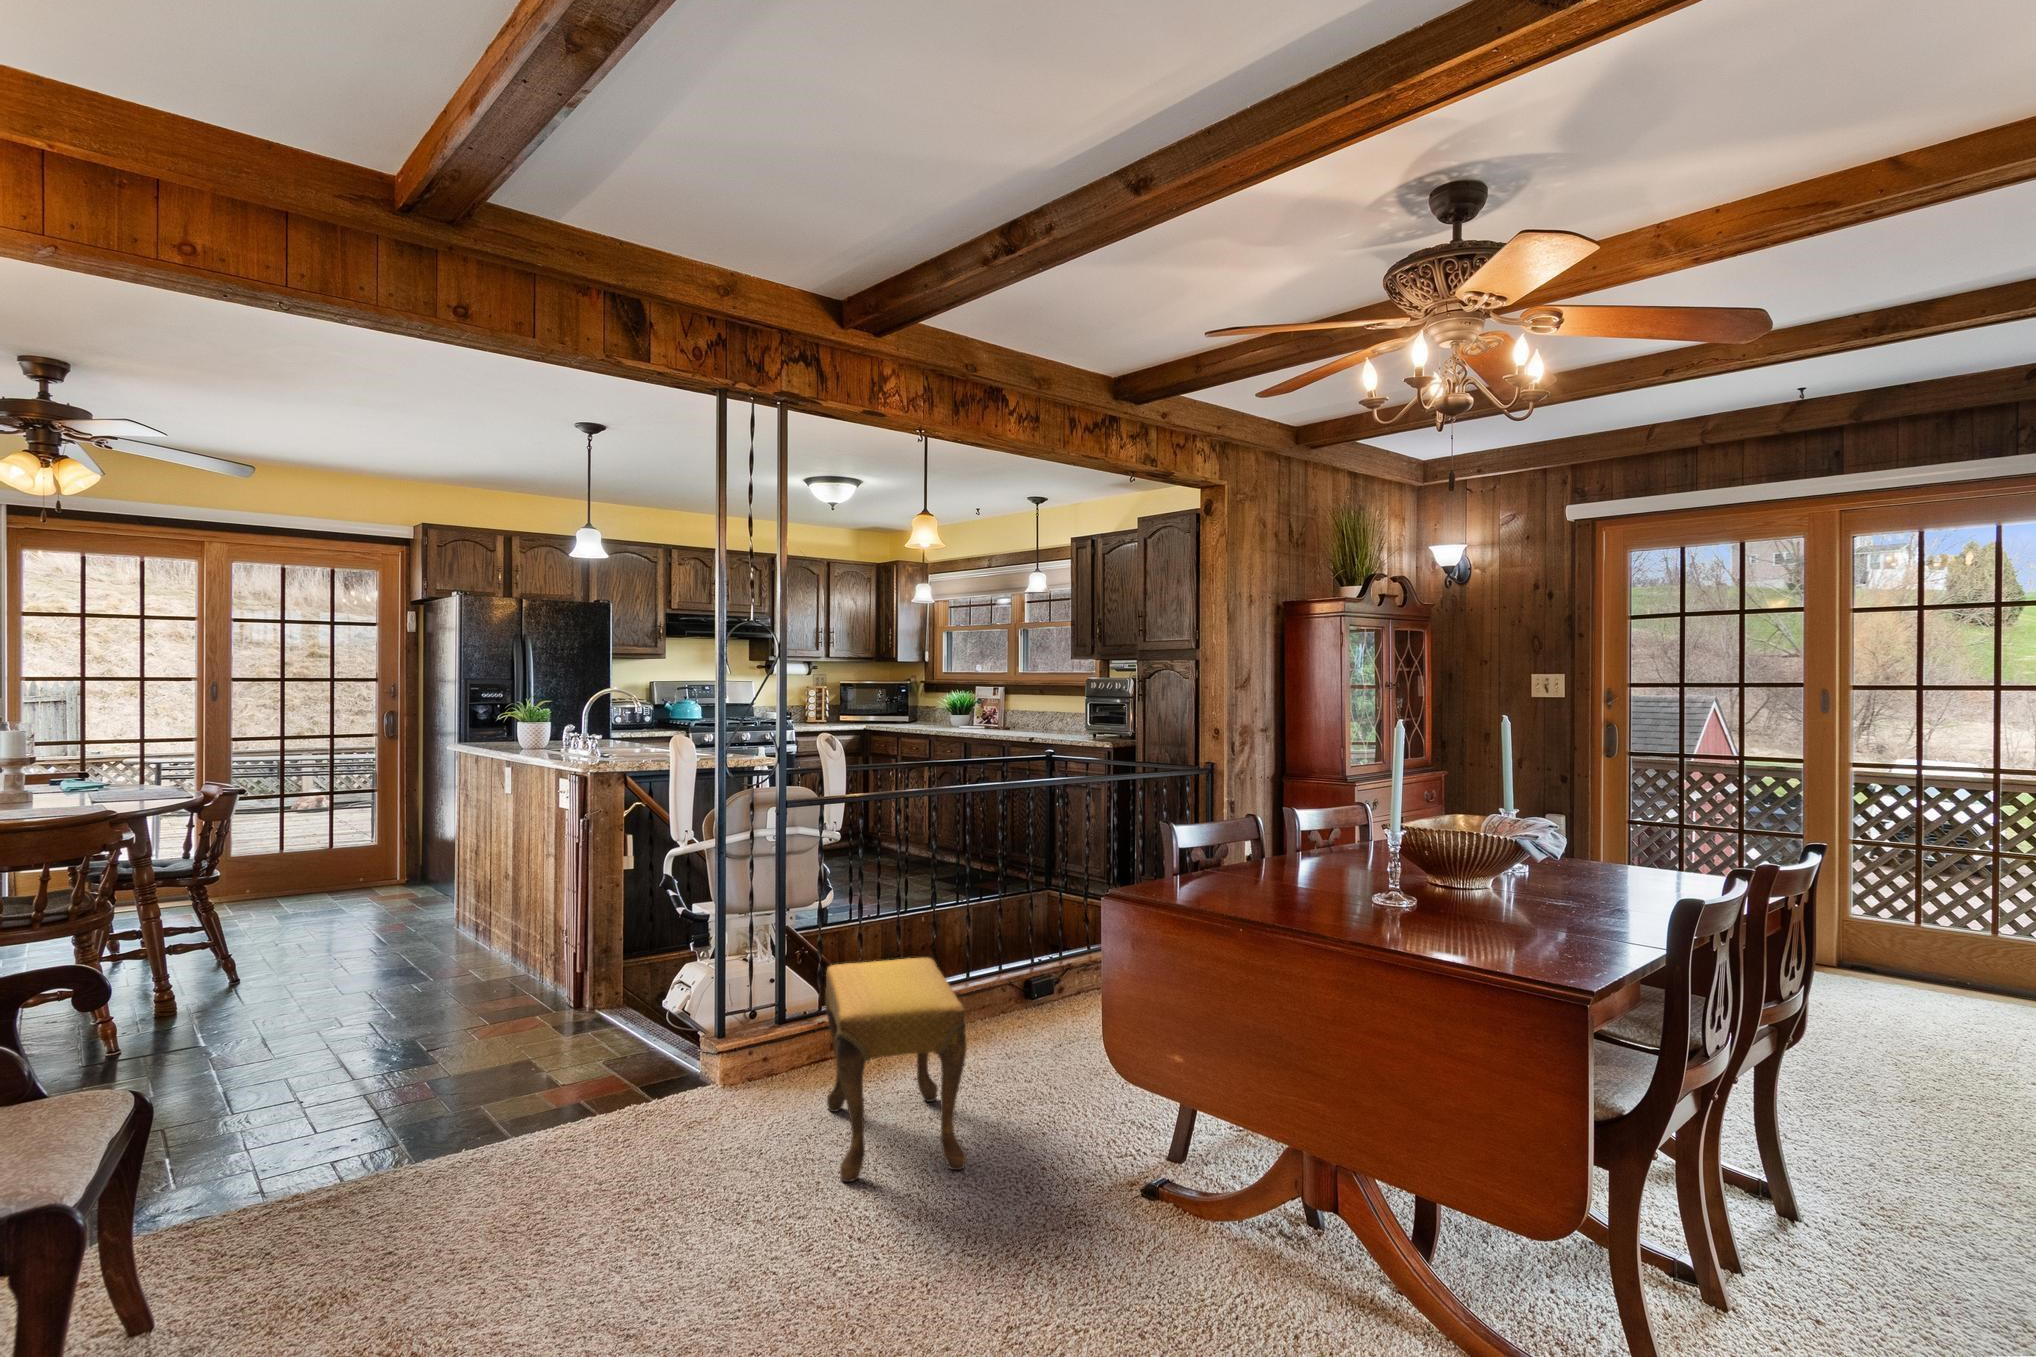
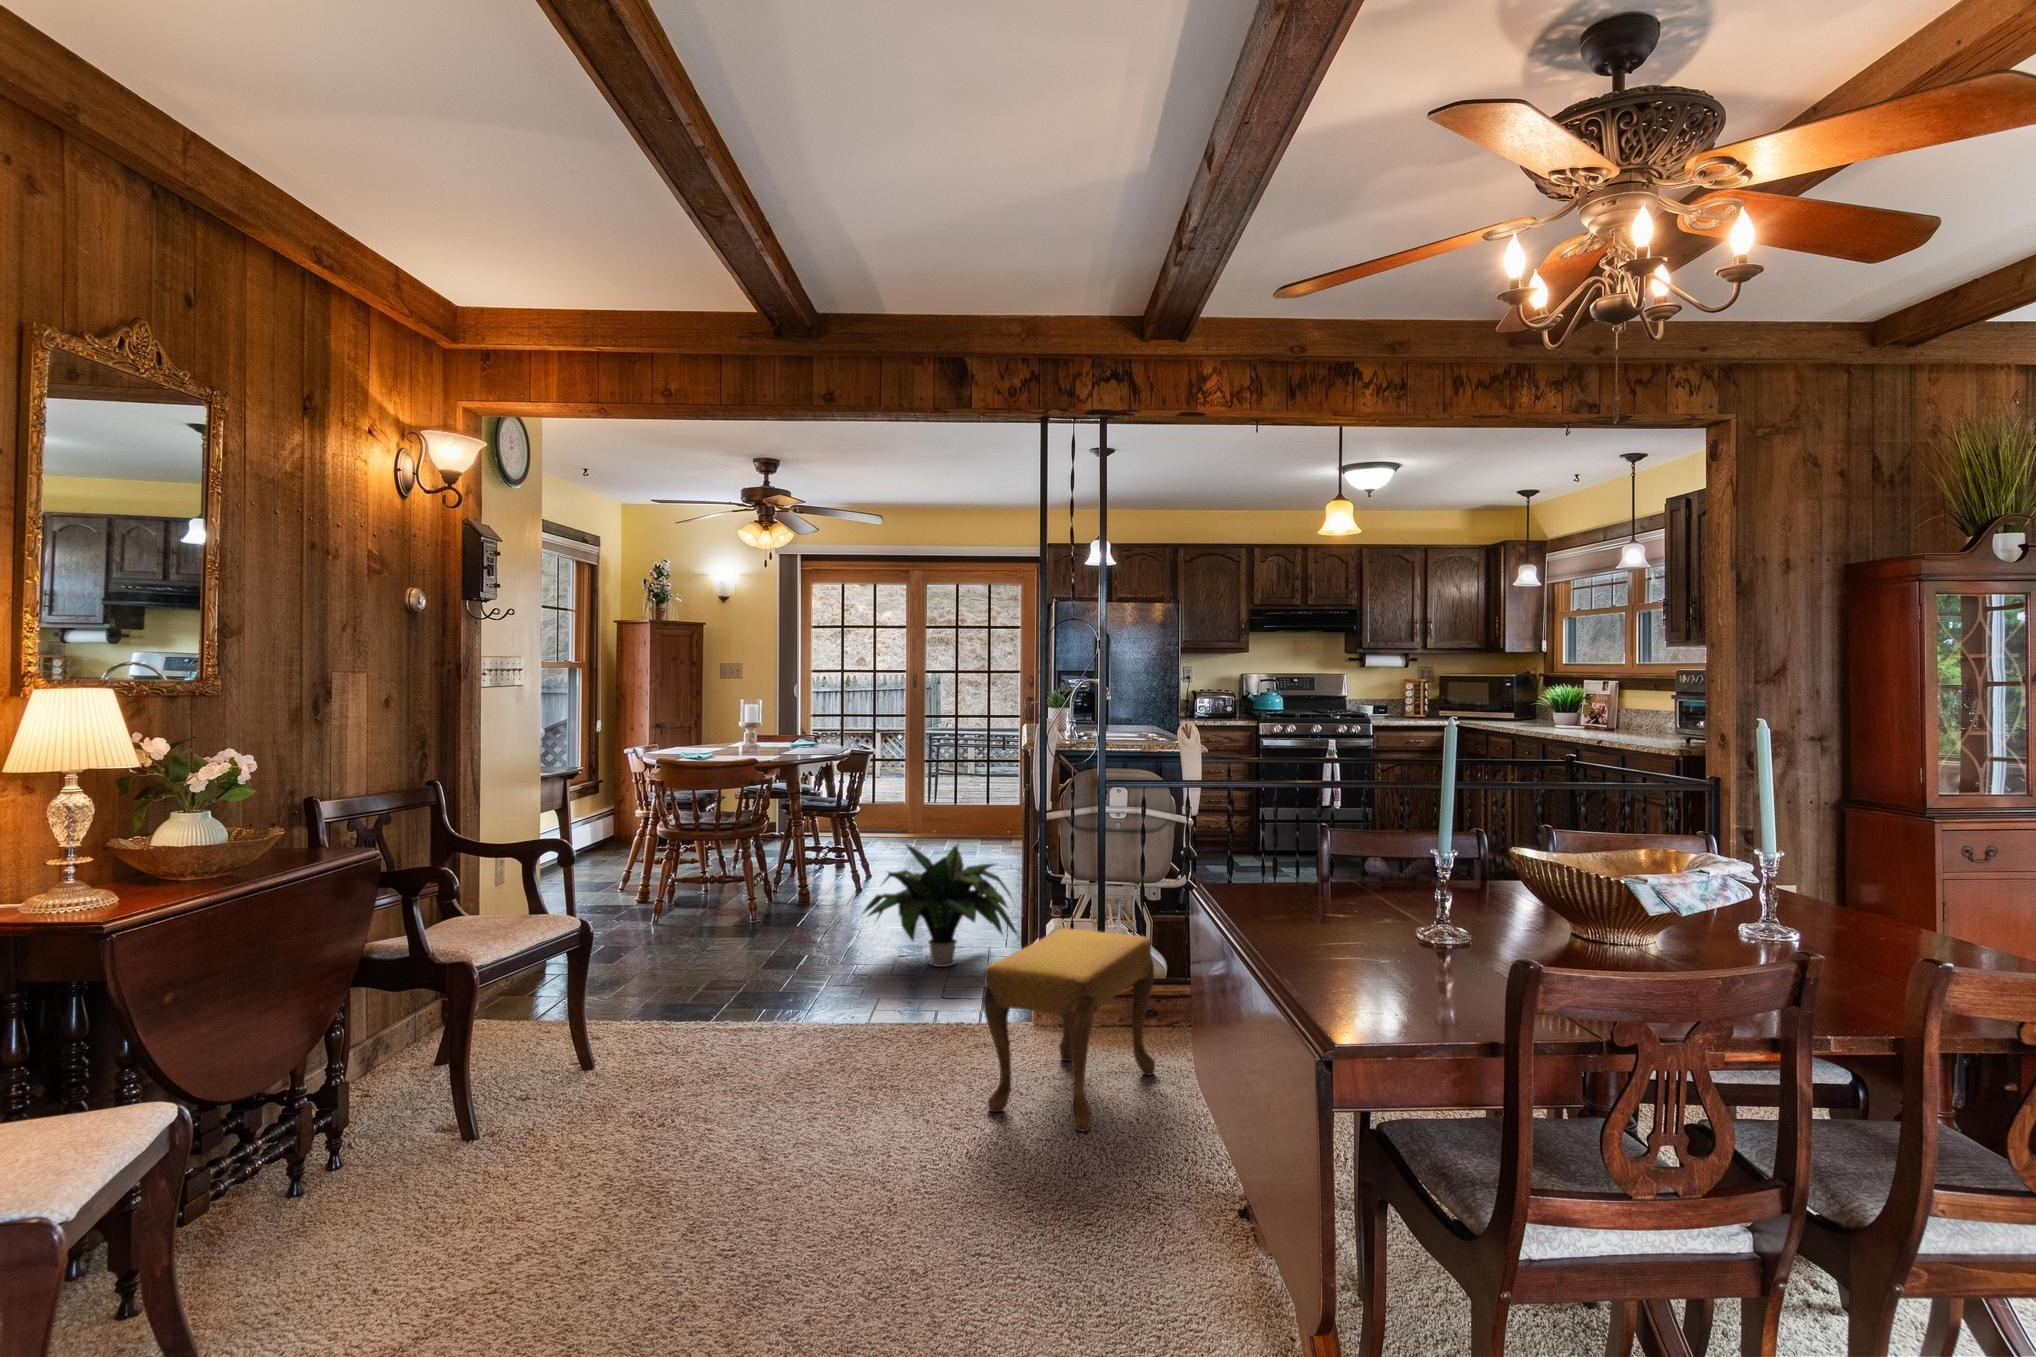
potted plant: none [413,888,636,1053] -> present [863,845,1018,967]

